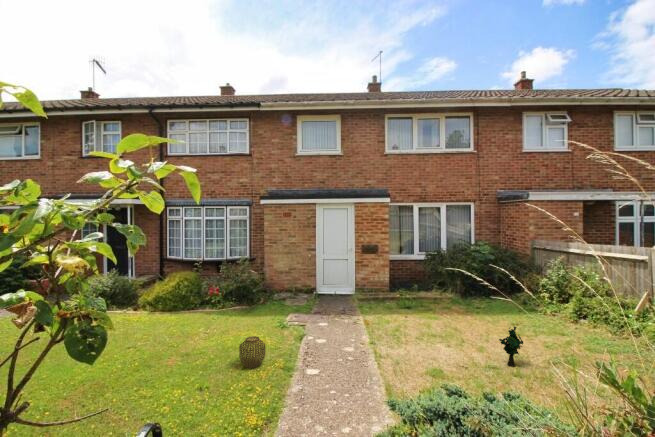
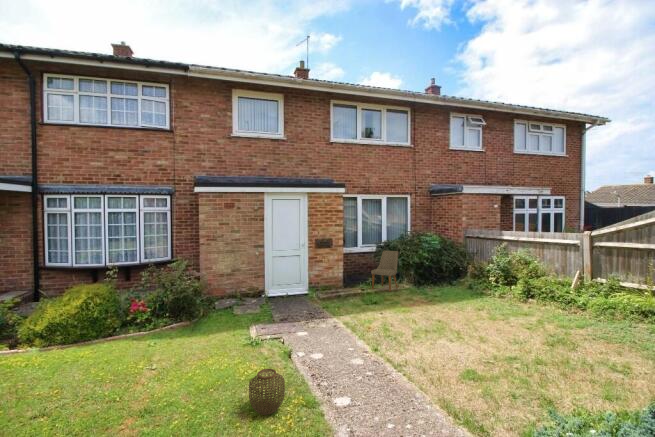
chair: none [418,259,447,299] -> present [371,251,398,291]
decorative plant: present [499,327,523,367] -> none [516,316,540,356]

